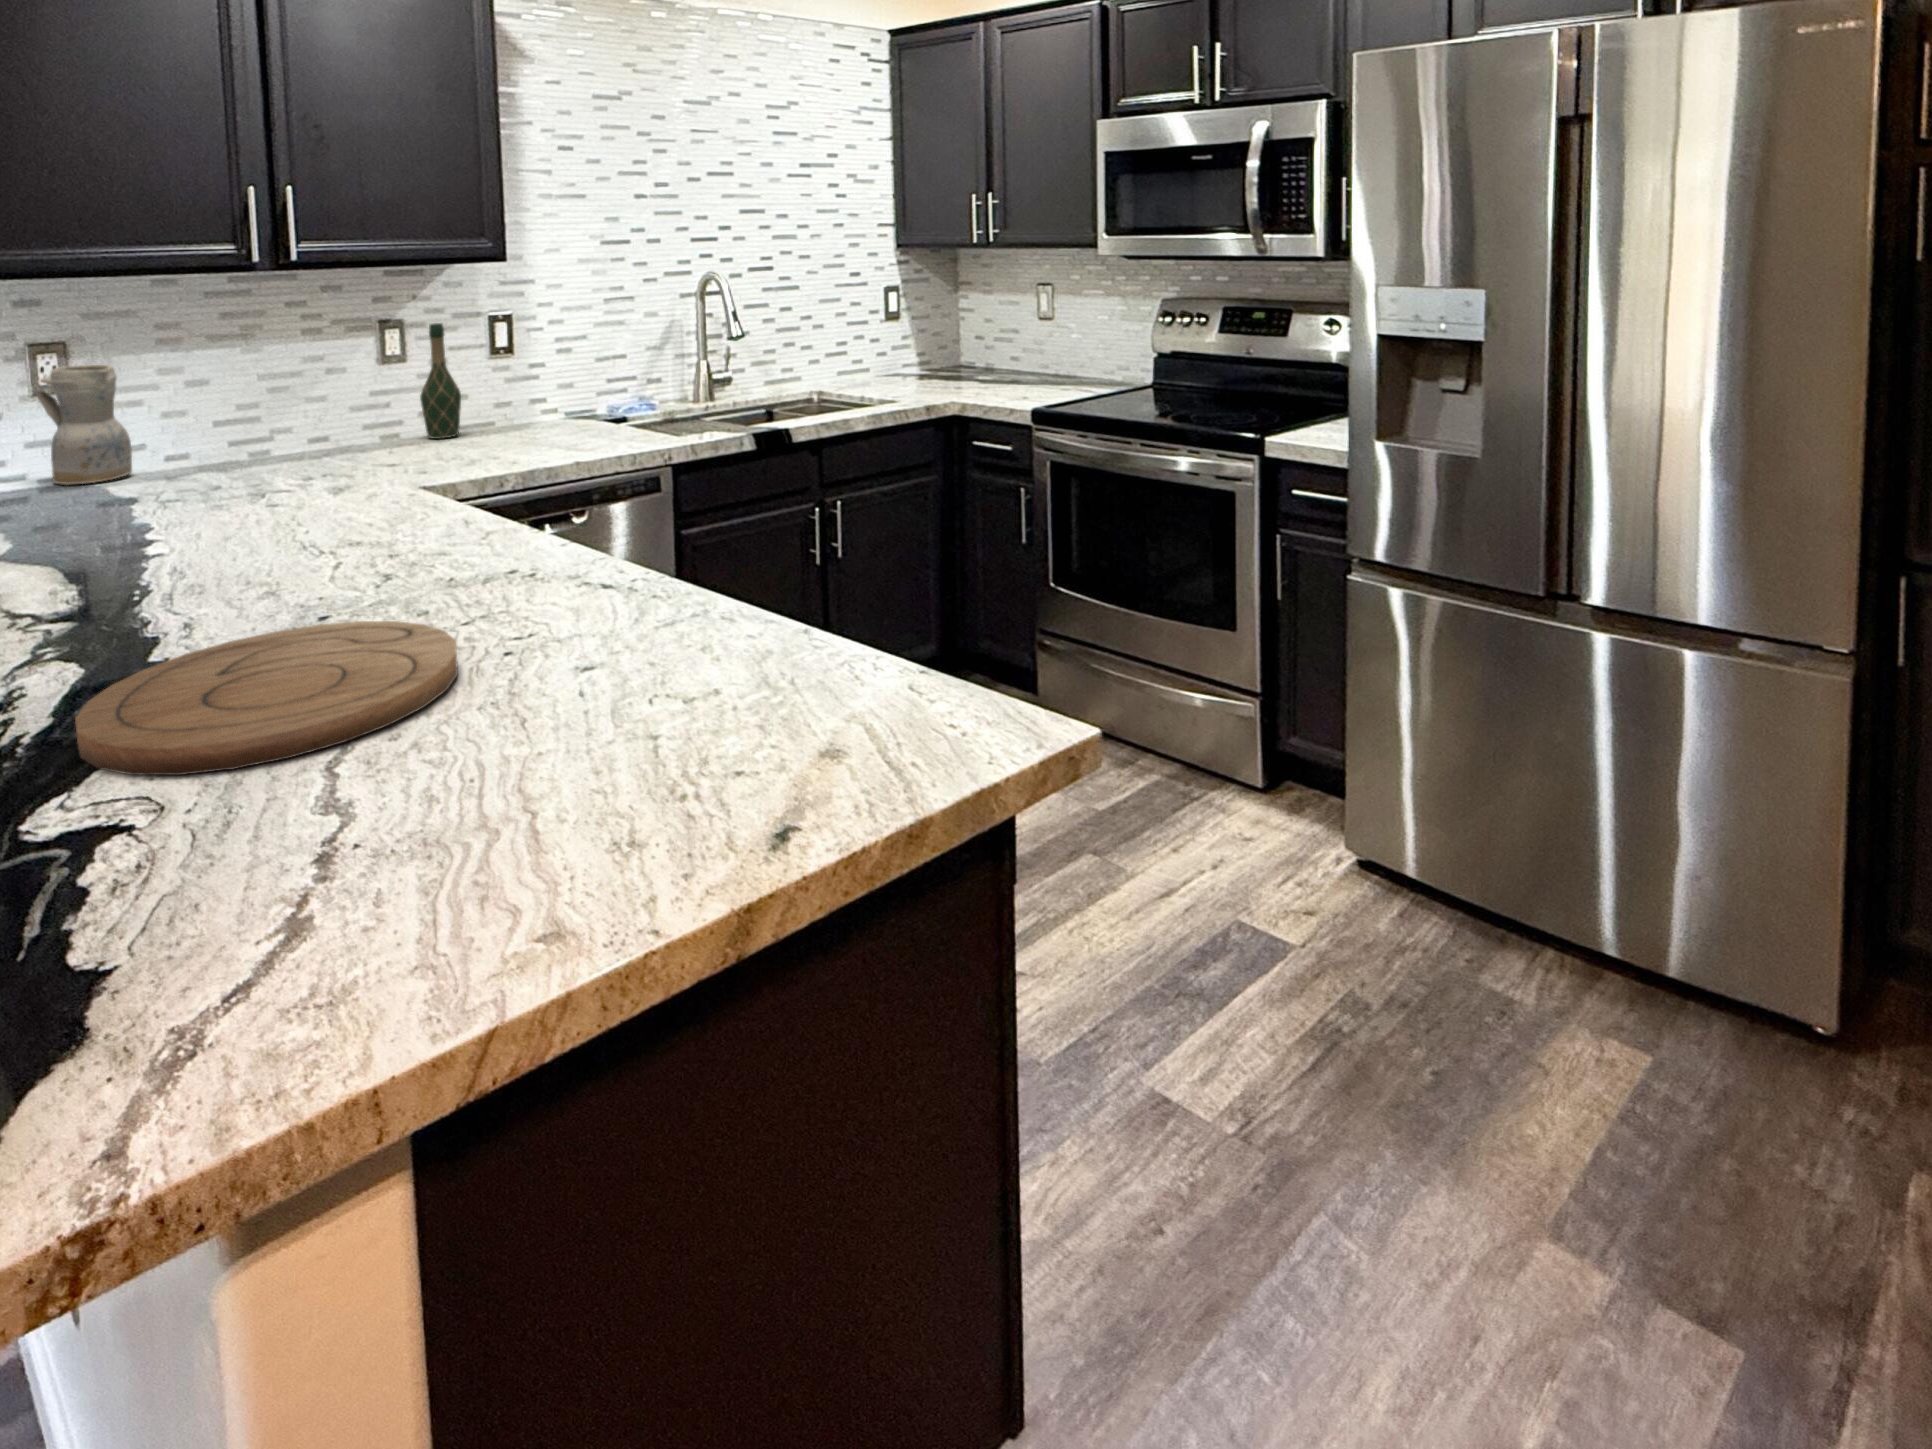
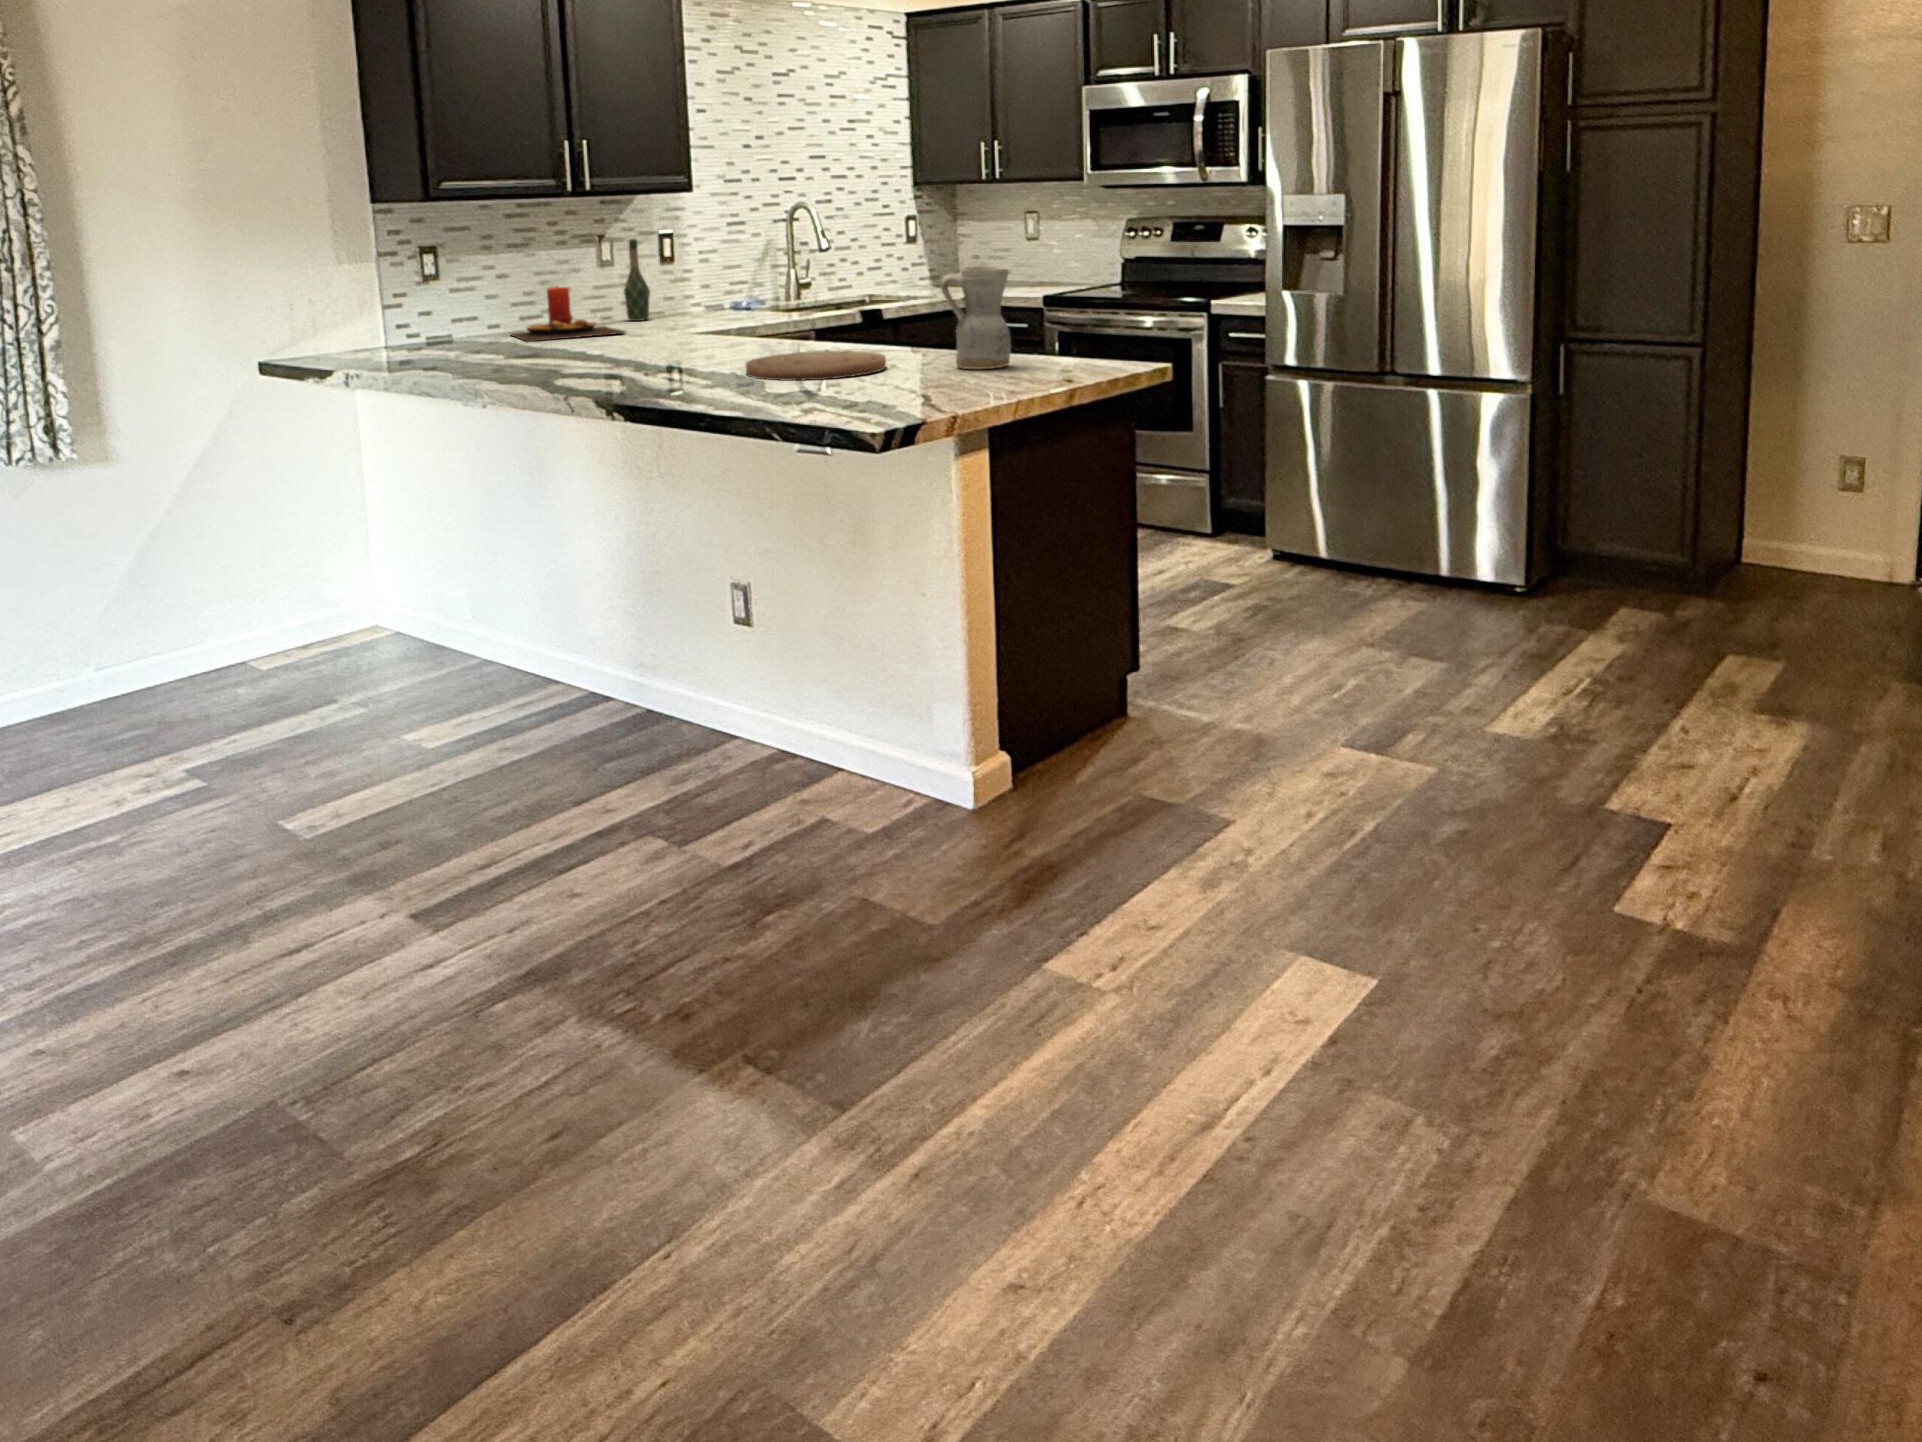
ceramic pitcher: present [35,365,132,485] -> present [940,266,1011,369]
candle: none [150,403,348,497] -> present [511,286,626,342]

